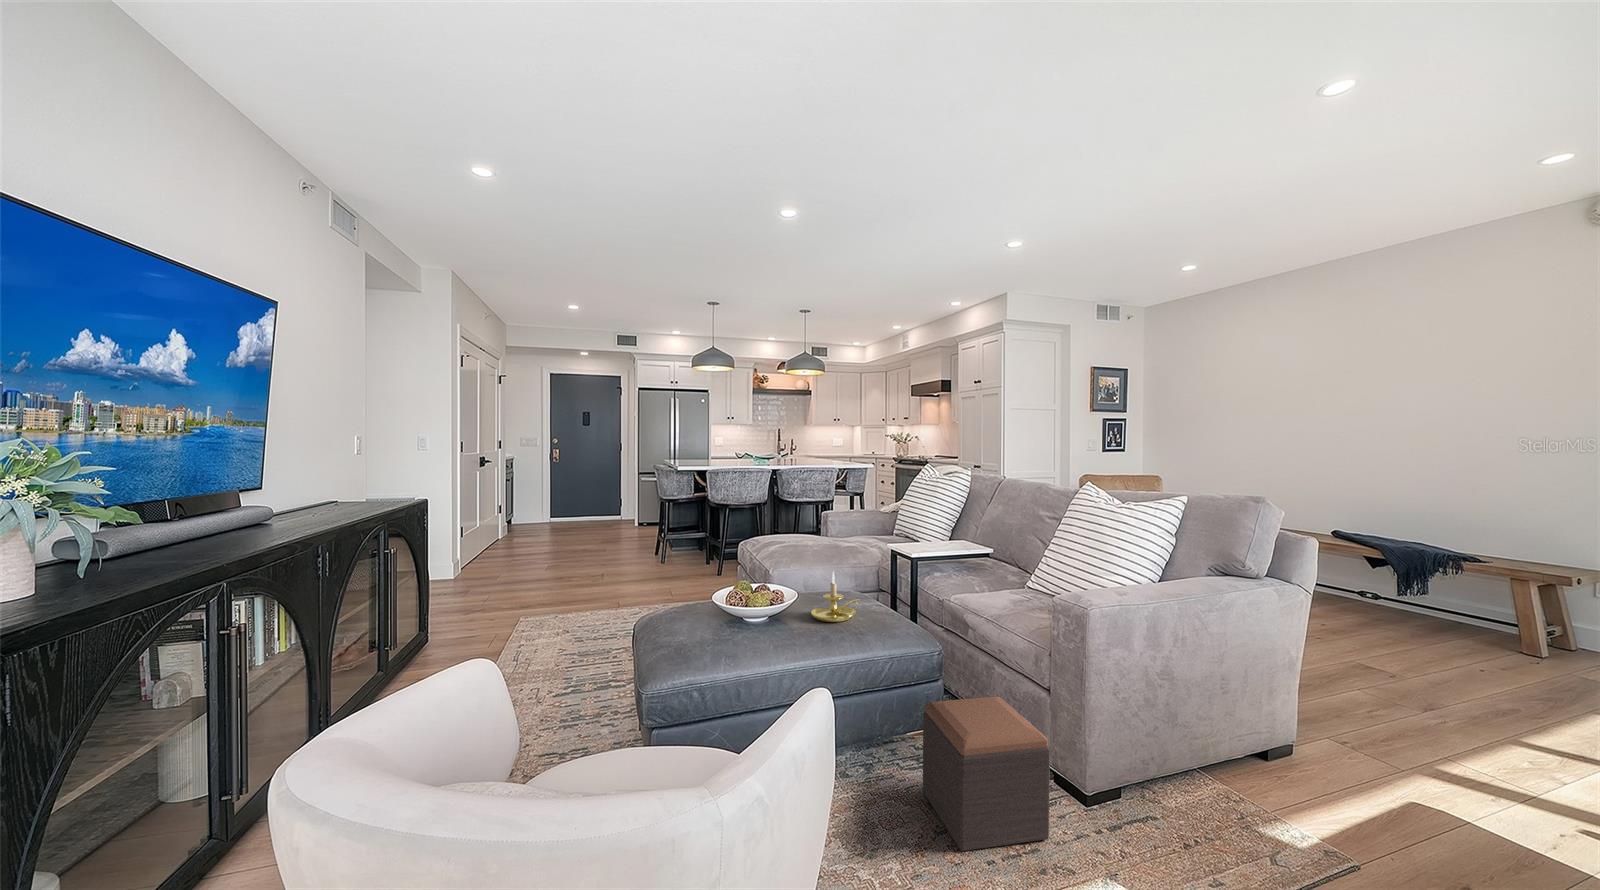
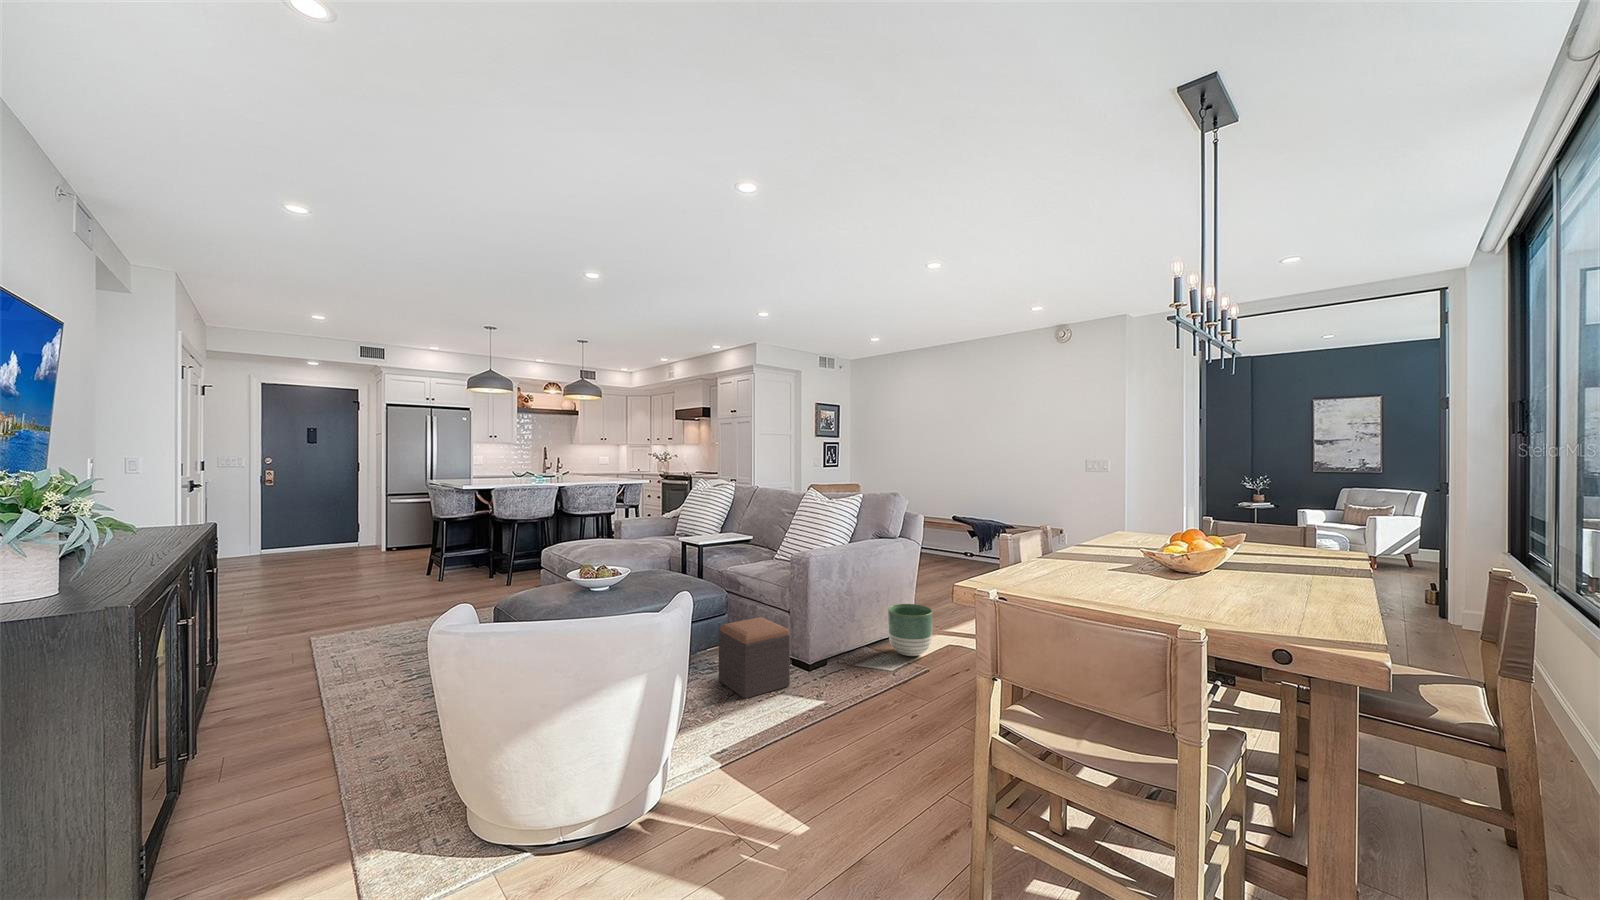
candle holder: present [811,571,860,622] -> none [640,553,674,587]
planter: none [1251,704,1364,820] -> present [888,604,933,656]

